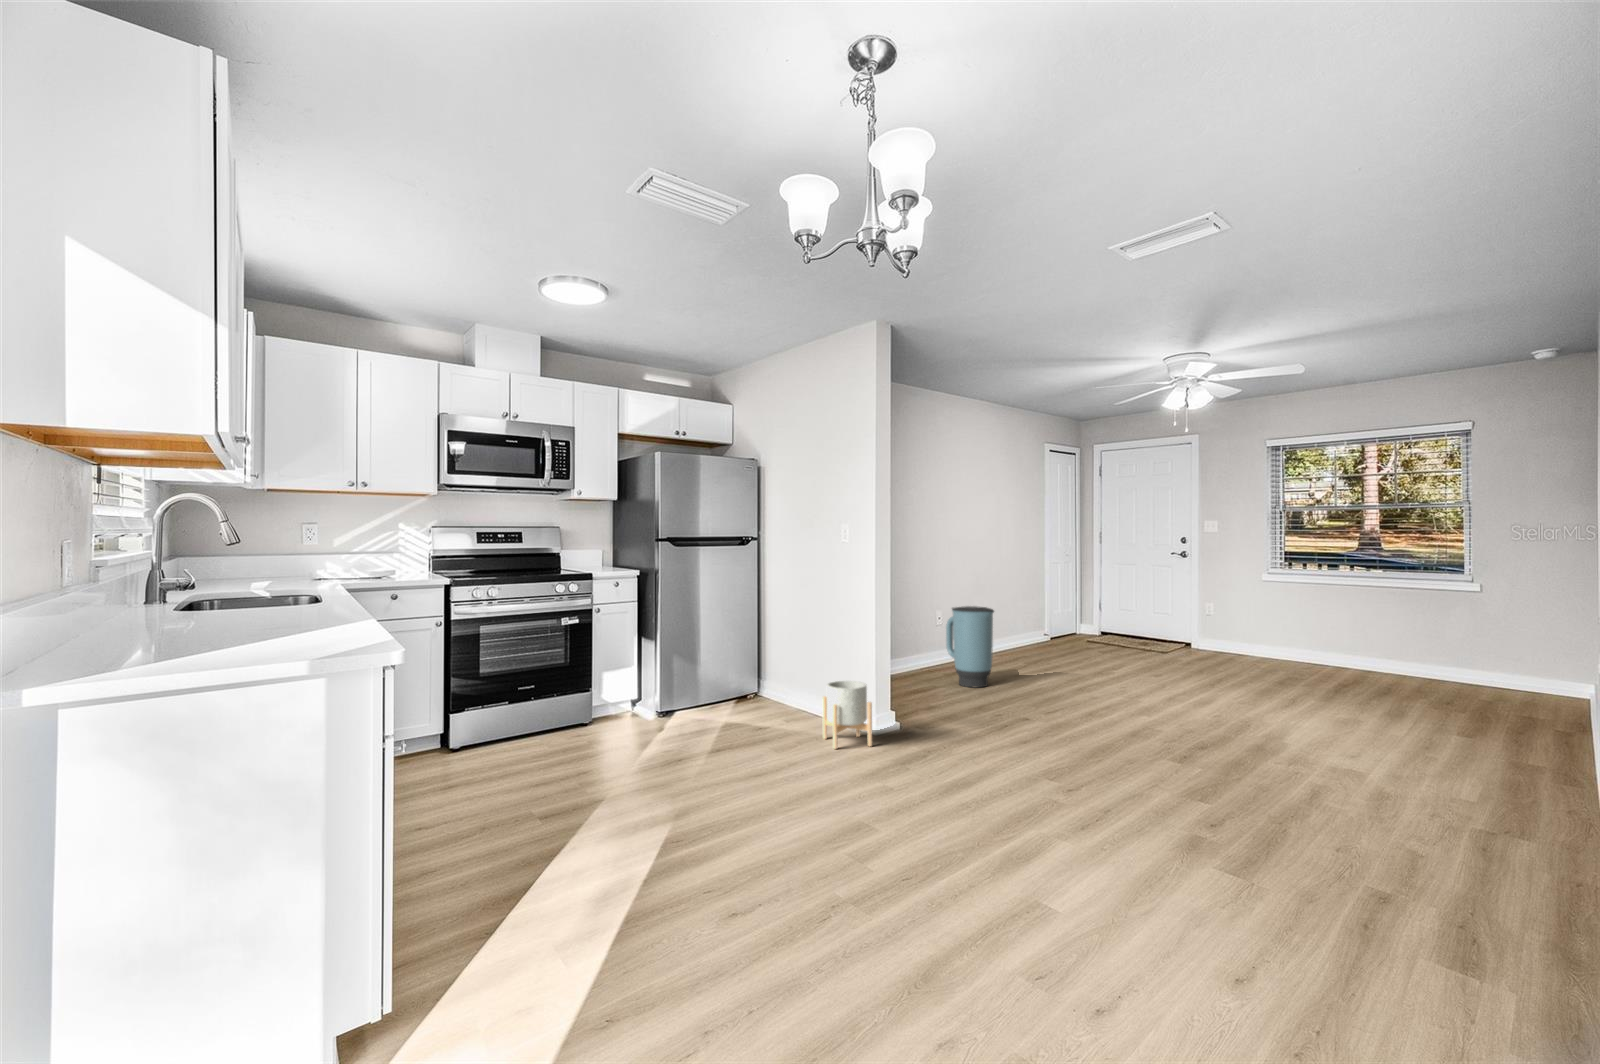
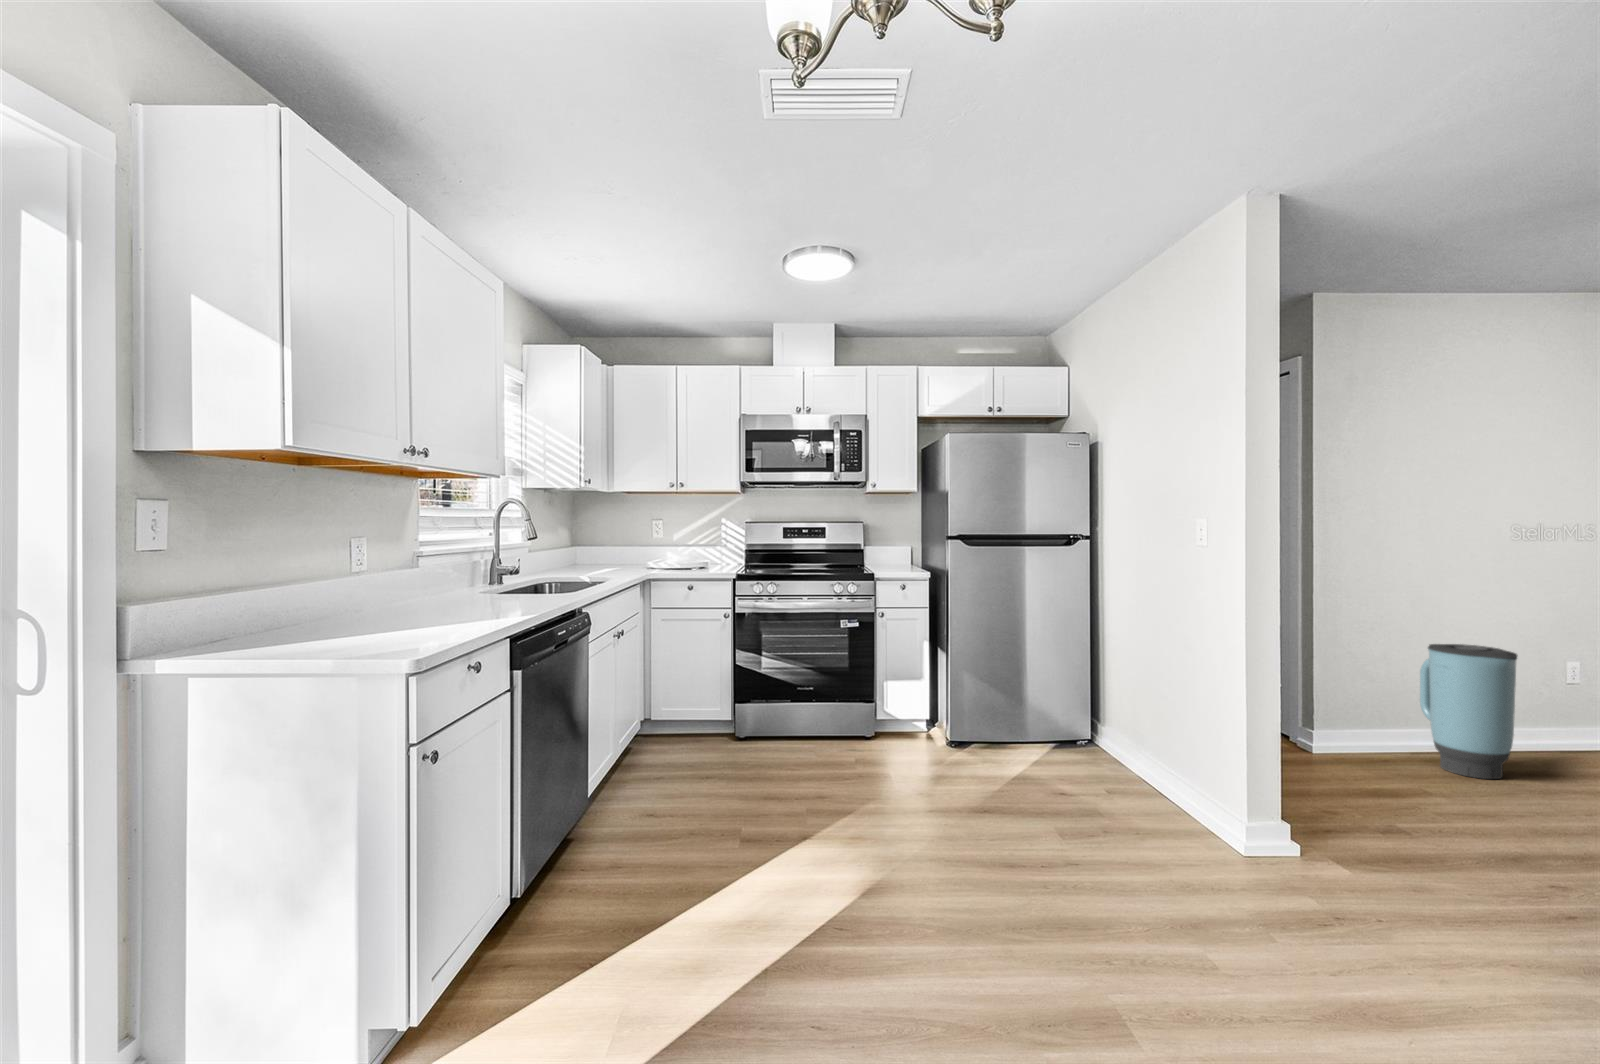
planter: present [822,681,872,749] -> none [1134,738,1202,842]

